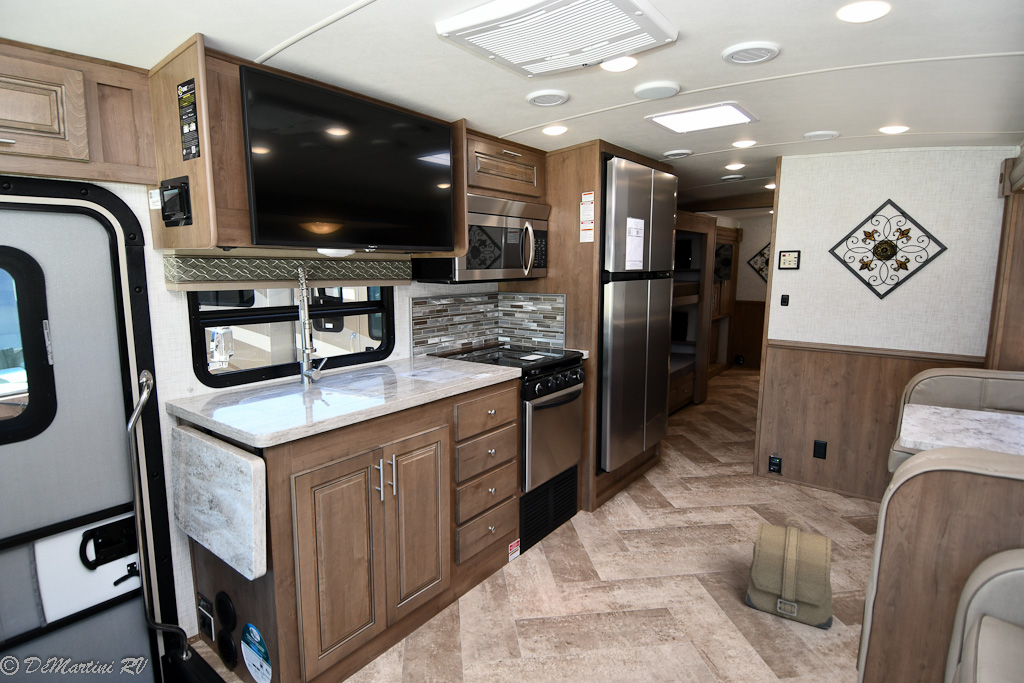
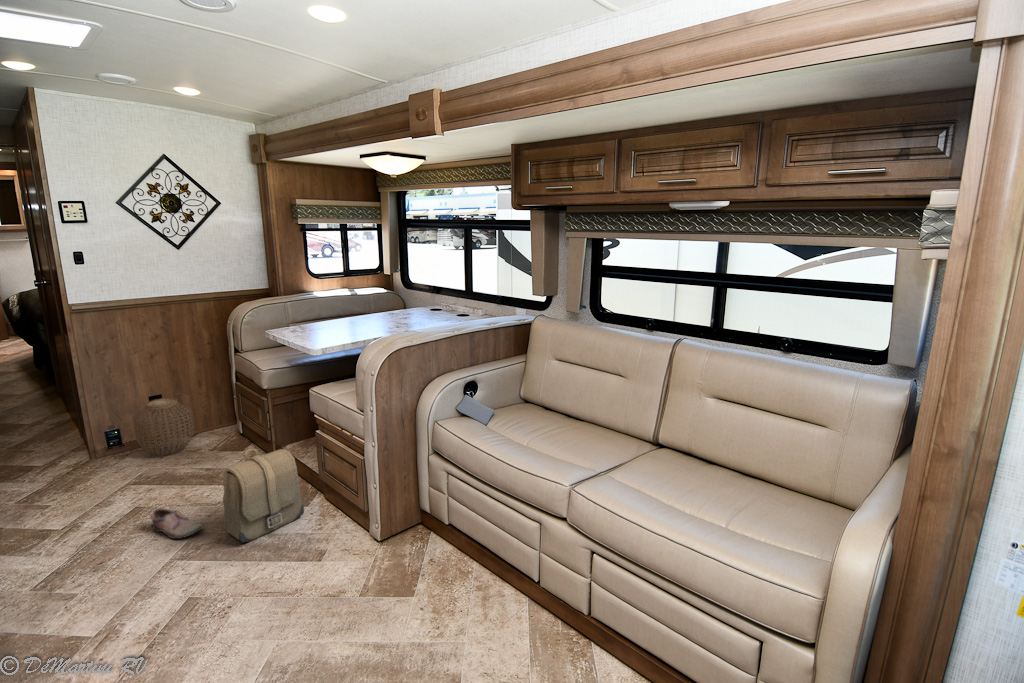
woven basket: none [784,442,842,502] -> present [133,398,194,456]
shoe: none [715,529,741,569] -> present [152,508,203,539]

